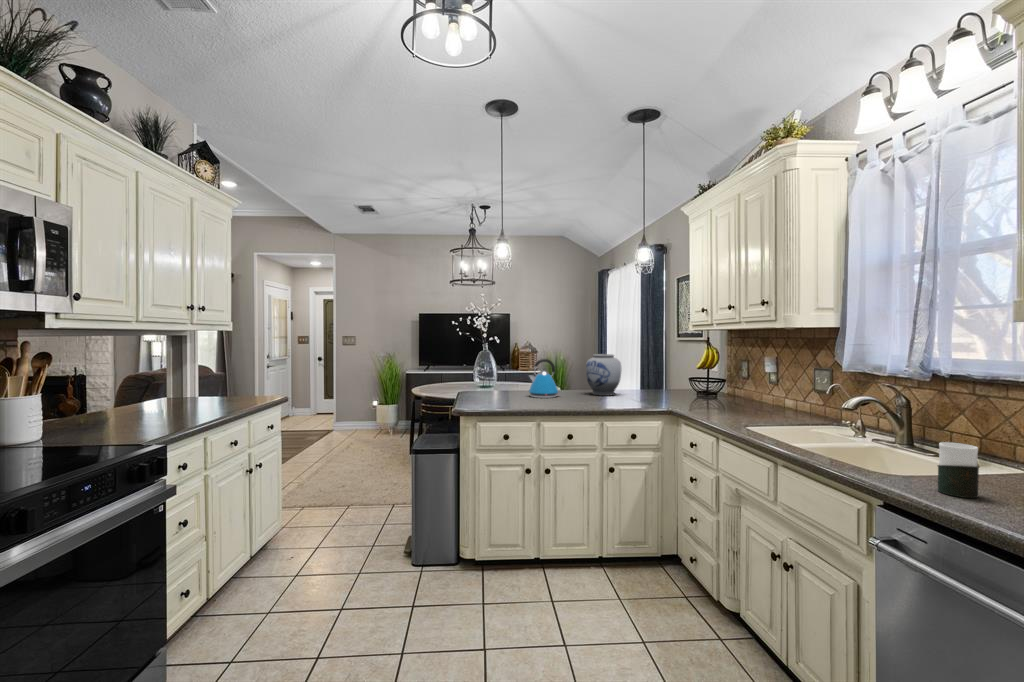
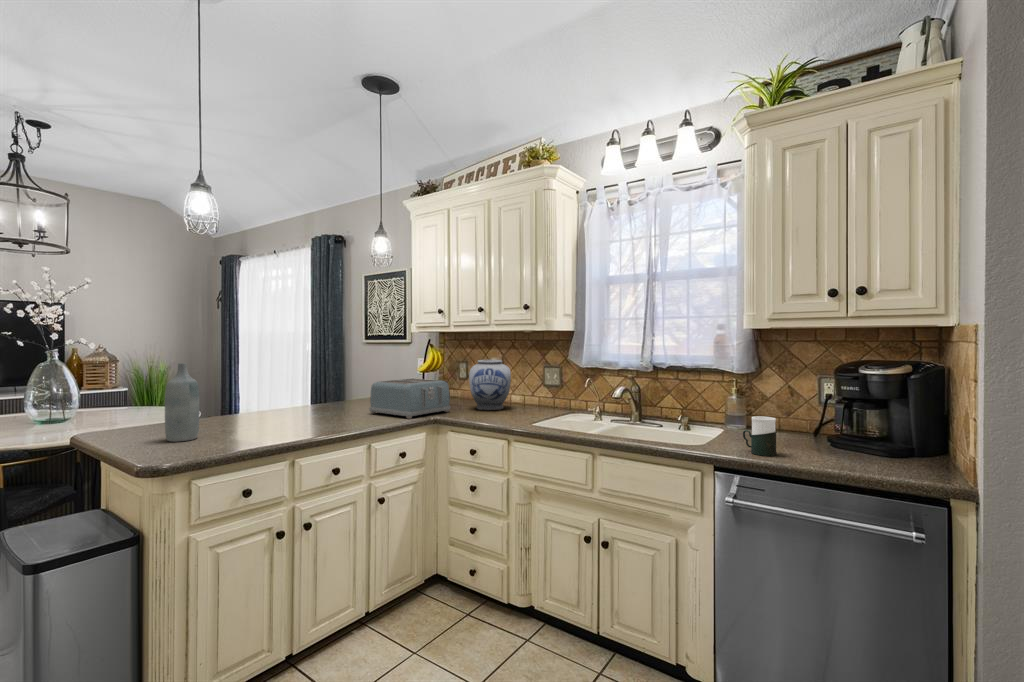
bottle: none [485,352,502,401] -> present [165,363,200,442]
vase: present [586,354,621,396] -> present [469,360,511,410]
kettle: present [529,359,558,398] -> none [226,370,274,426]
toaster: none [629,373,699,407] -> present [369,379,451,419]

